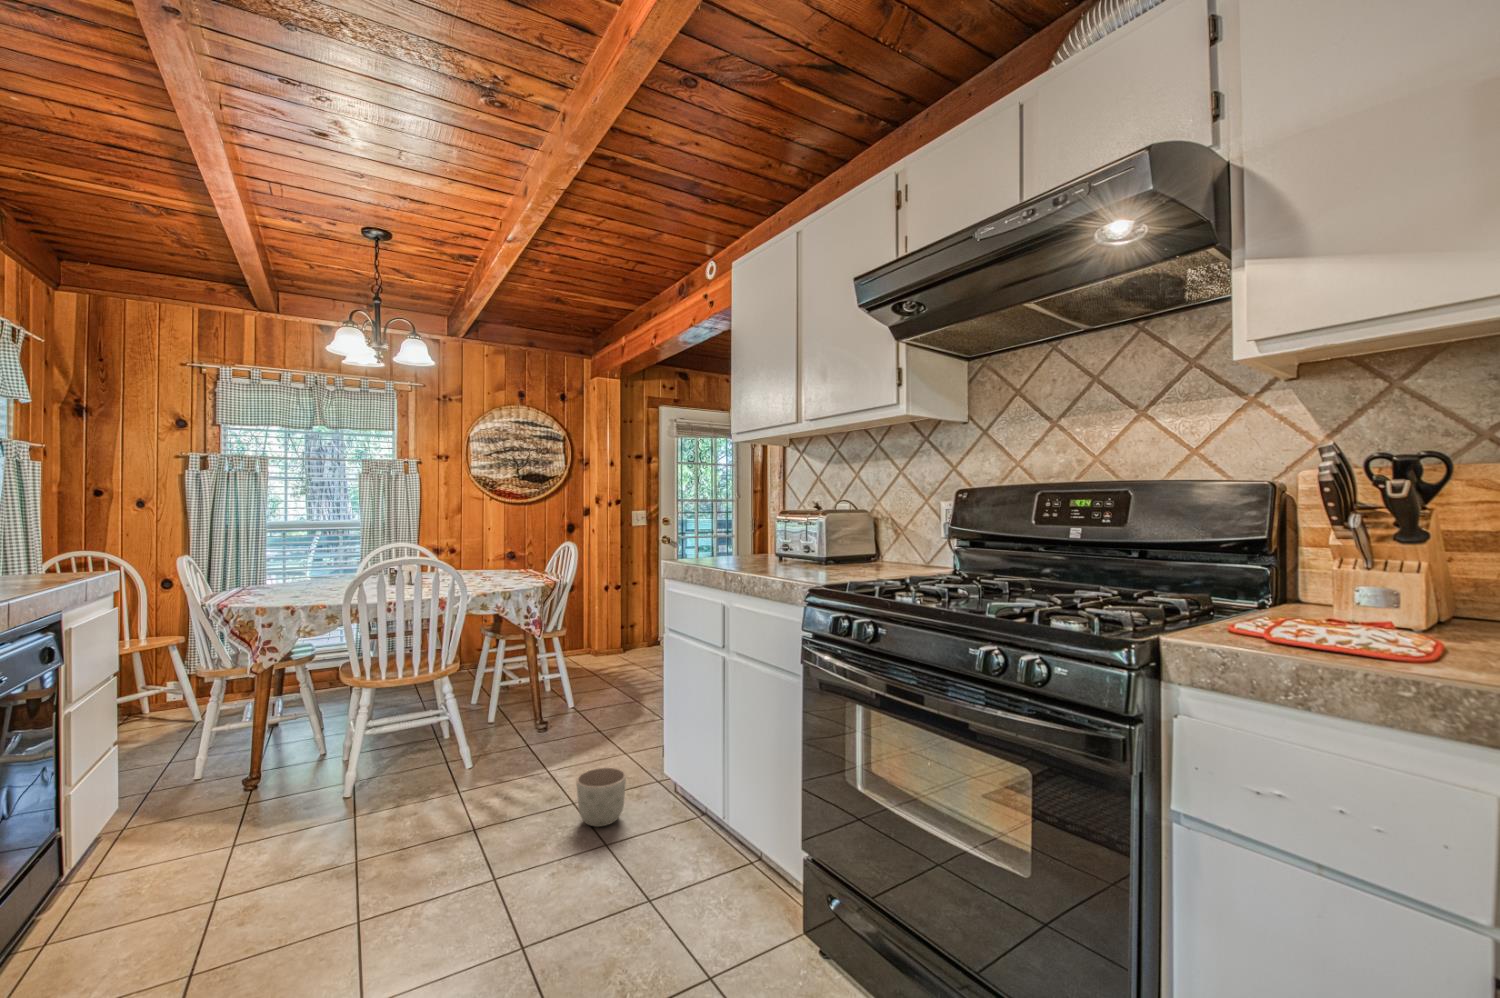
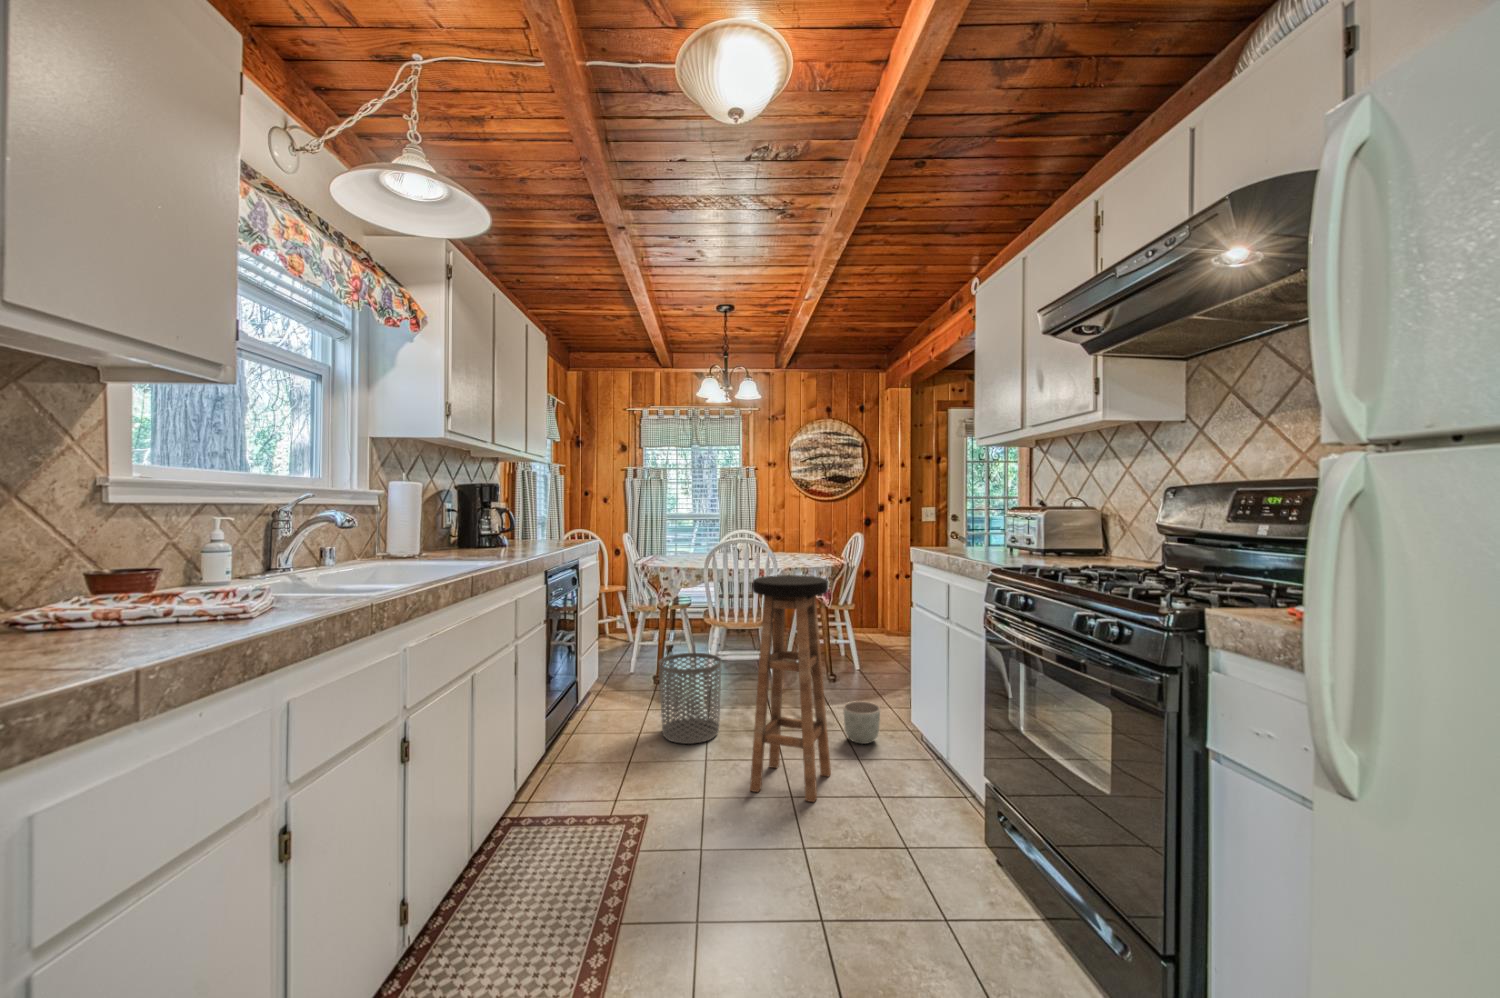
bar stool: none [453,609,576,953] -> present [750,575,831,802]
waste bin: none [270,738,388,896] -> present [659,653,721,744]

